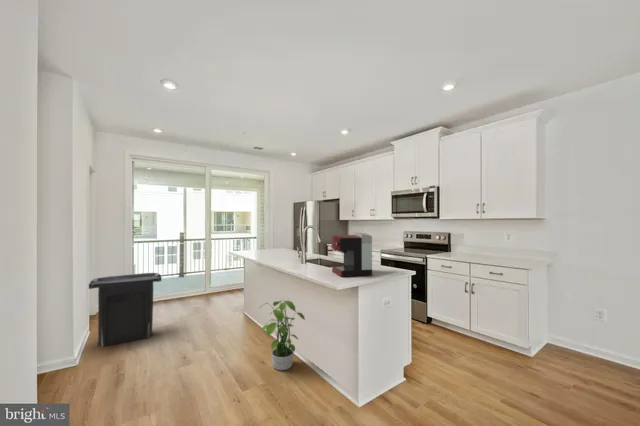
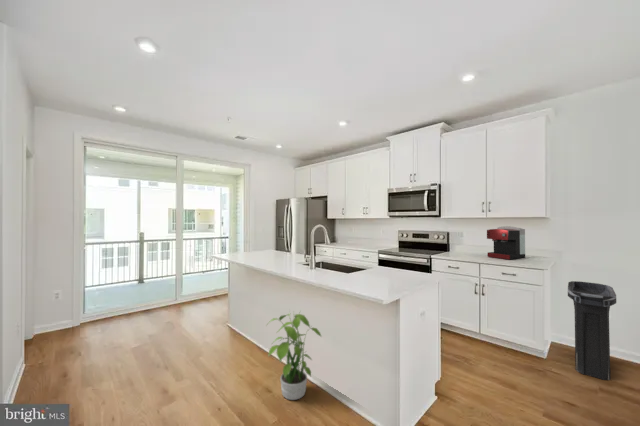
coffee maker: present [327,232,372,277] -> present [487,226,525,259]
trash can: present [89,273,162,347] -> present [568,281,616,380]

